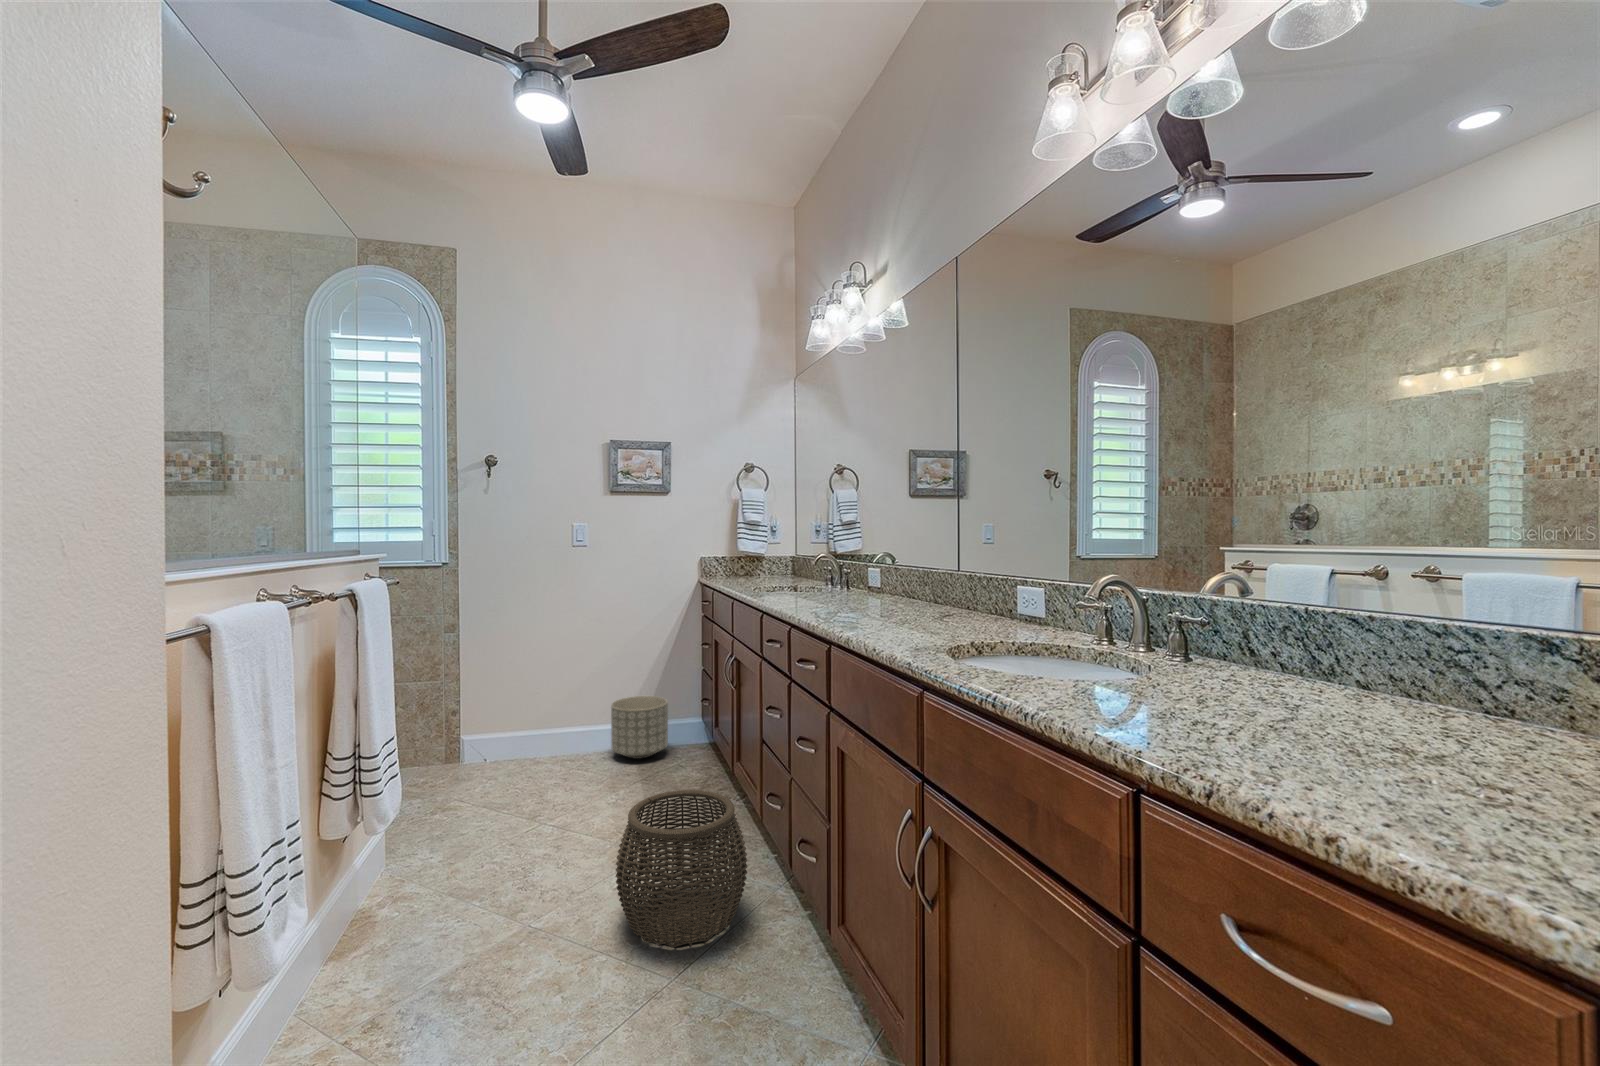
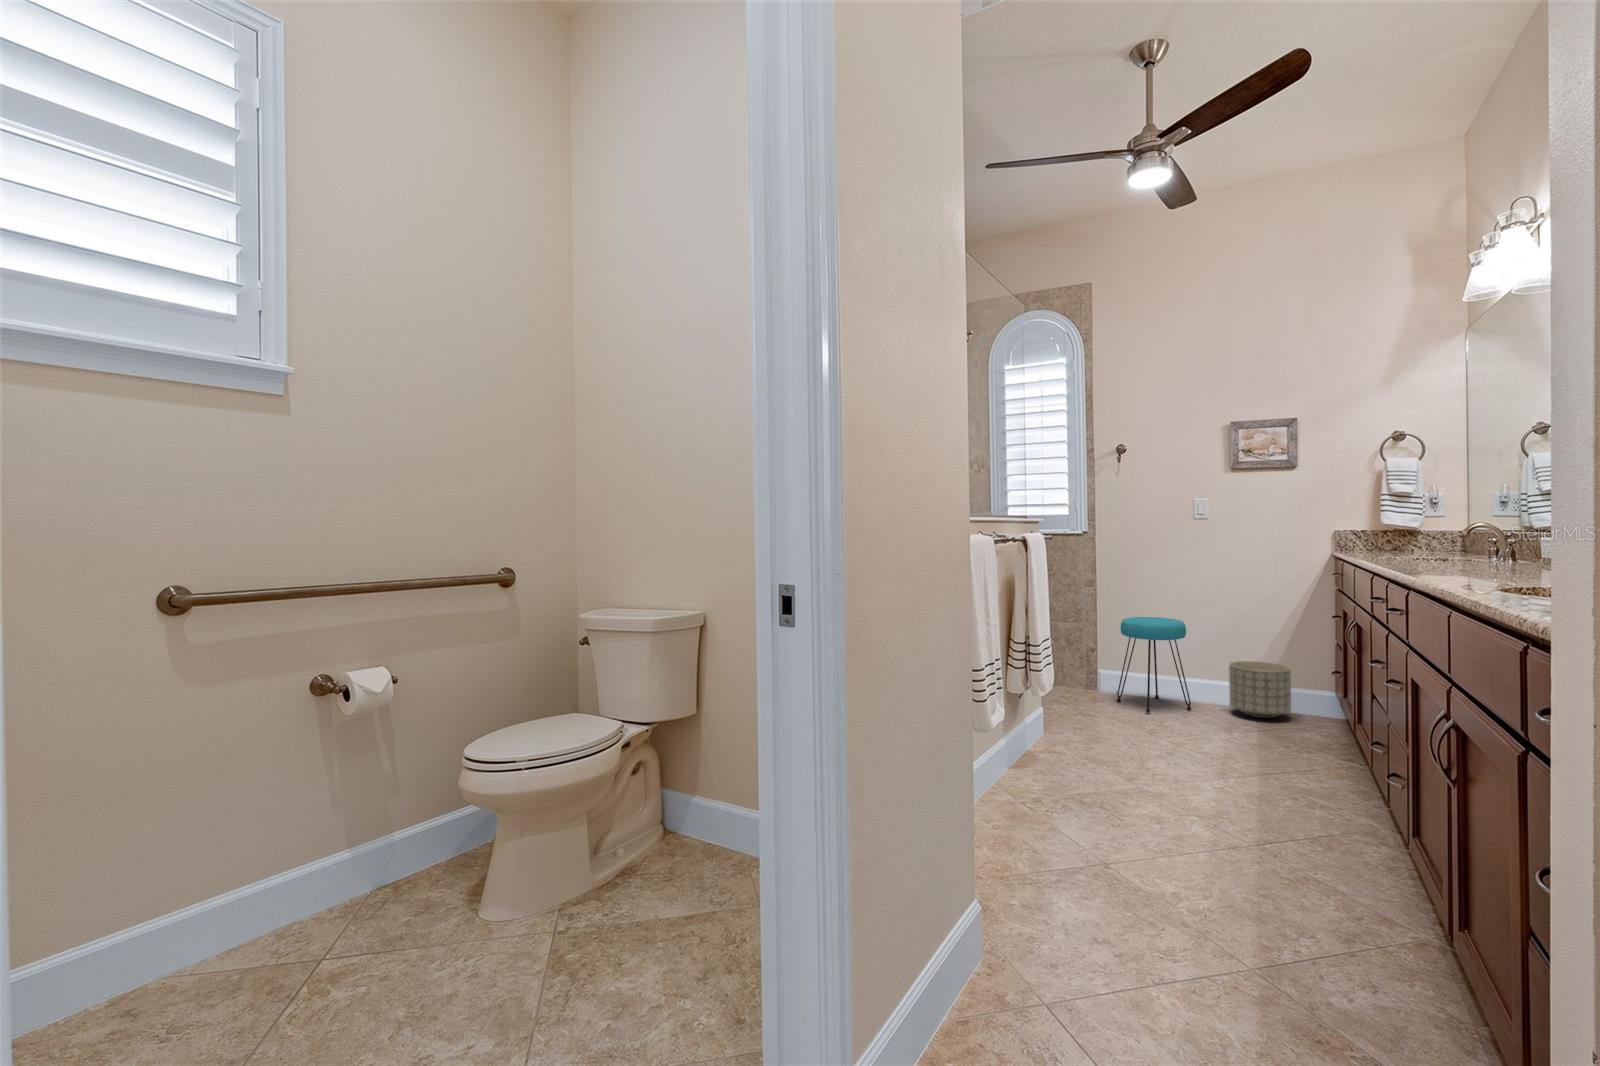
stool: none [487,661,574,782] -> present [1116,617,1192,712]
woven basket: present [616,790,747,947] -> none [1208,717,1339,838]

